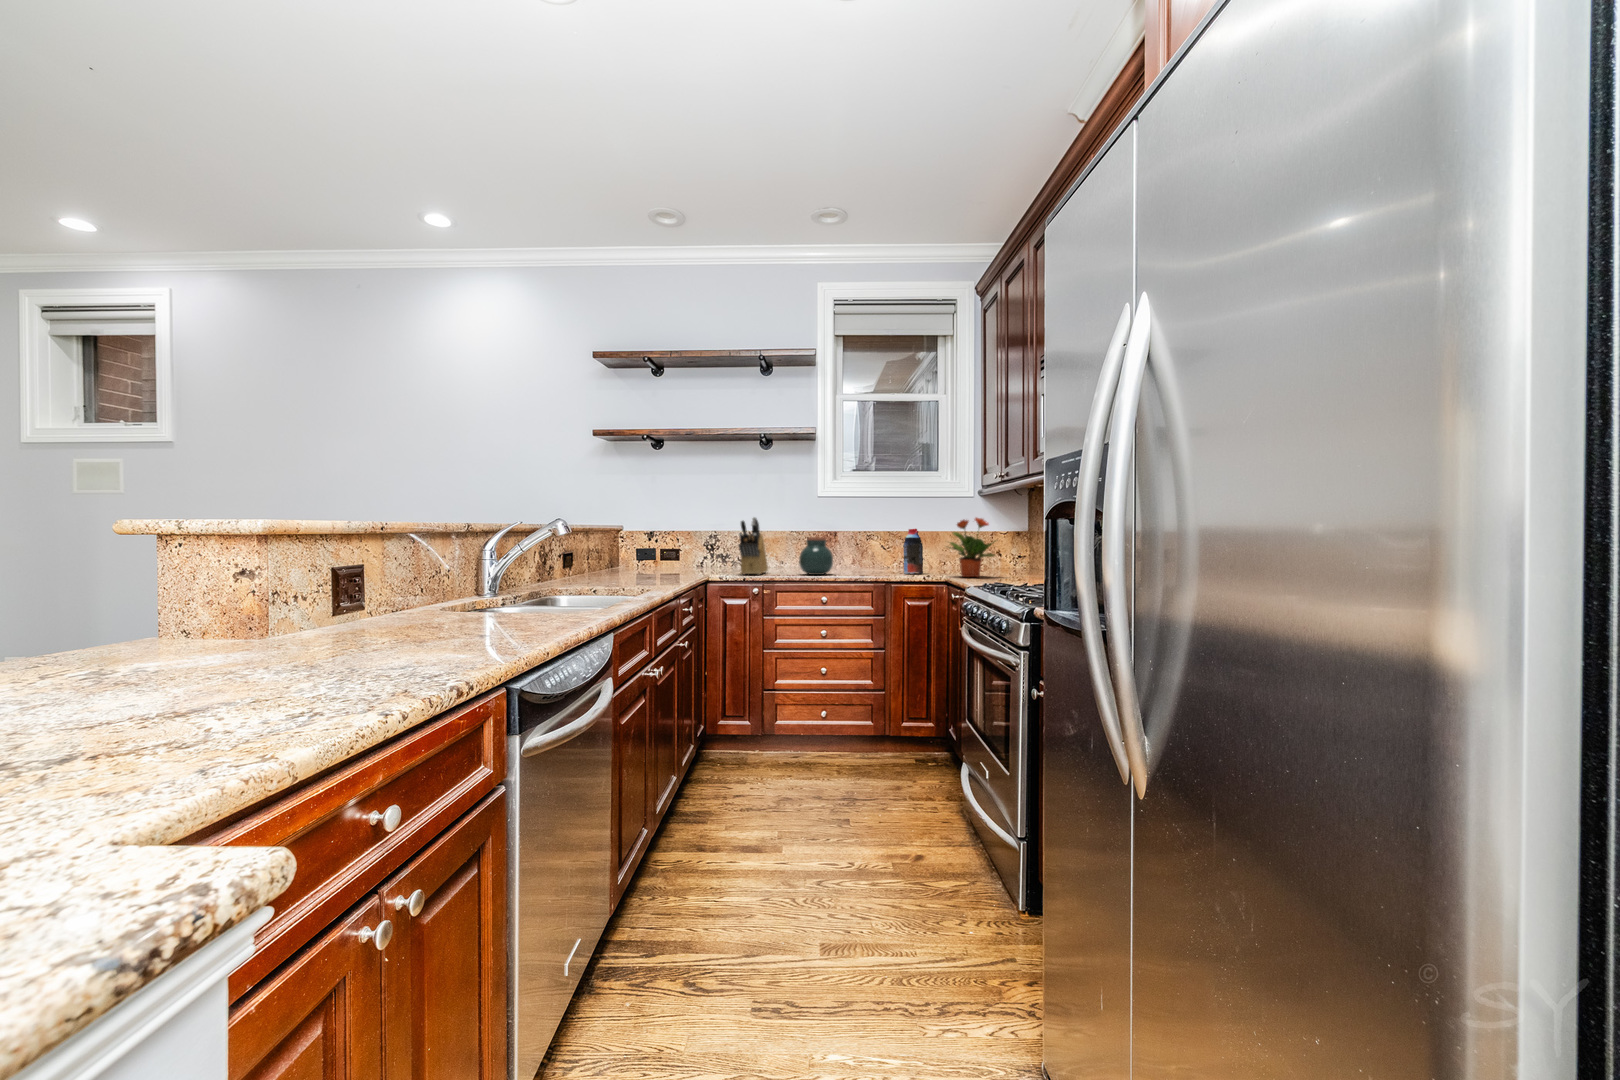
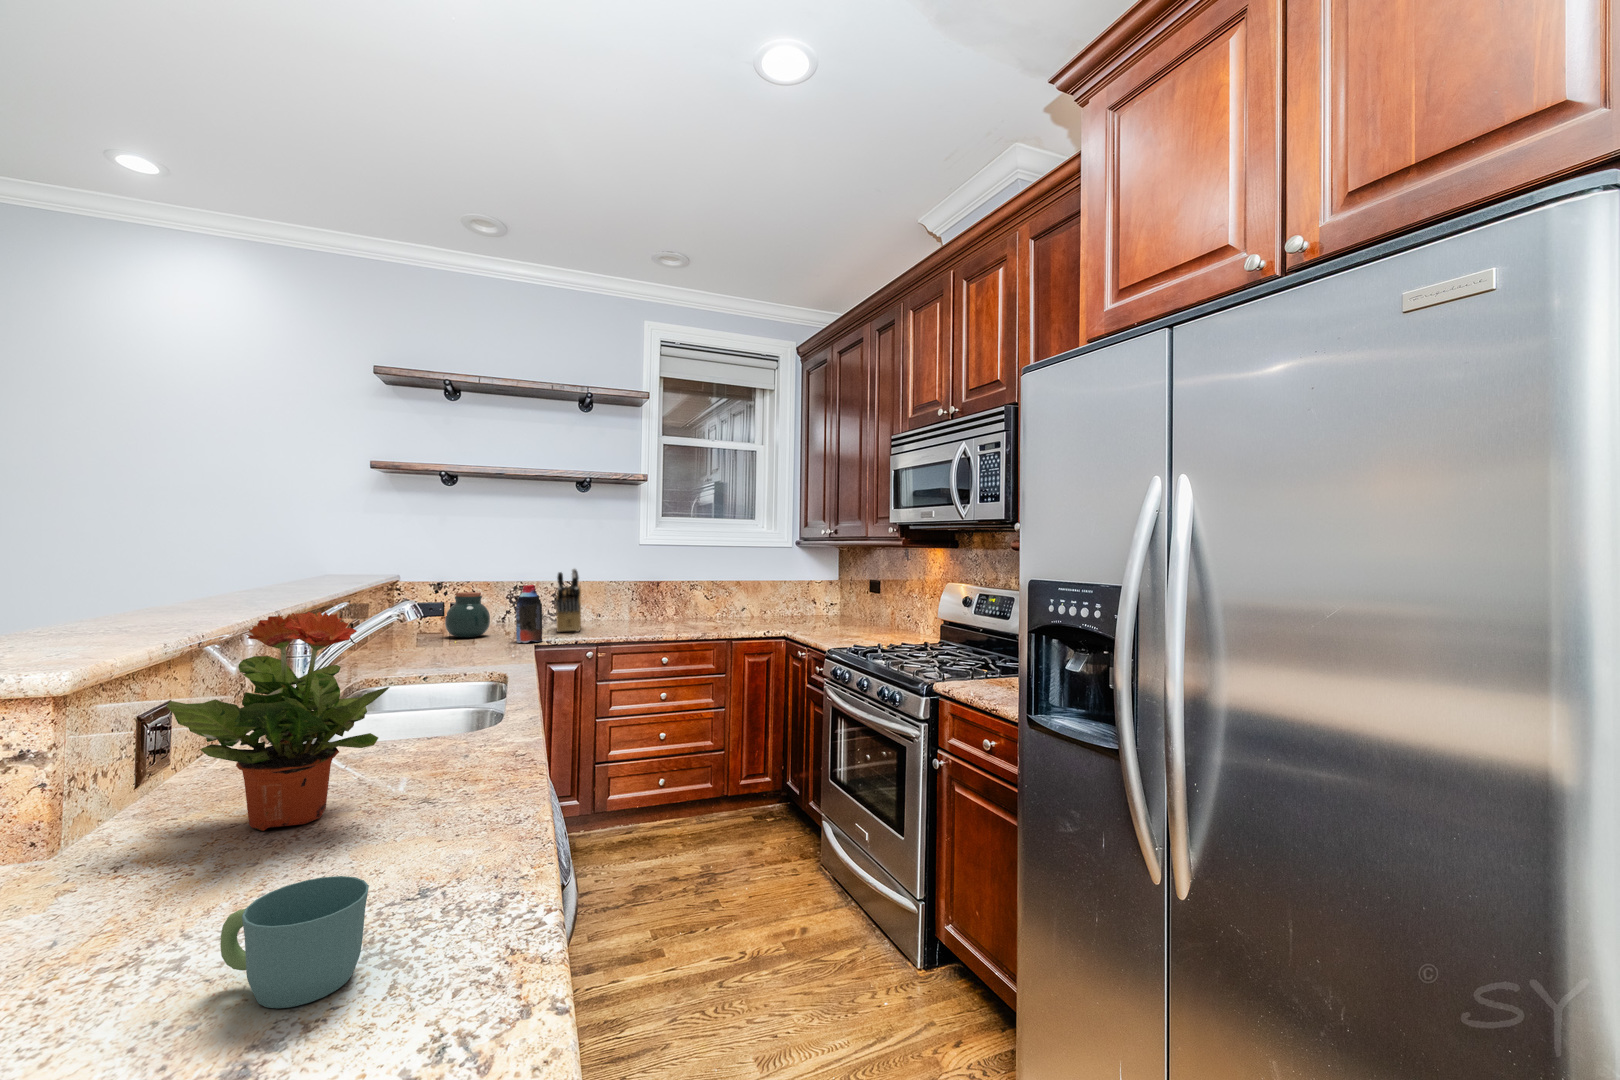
potted plant: present [950,518,998,577] -> present [166,612,389,831]
bottle: present [903,529,923,574] -> present [516,585,542,643]
jar: present [799,537,833,575] -> present [445,592,490,638]
mug: none [239,628,325,693] -> present [220,876,369,1008]

